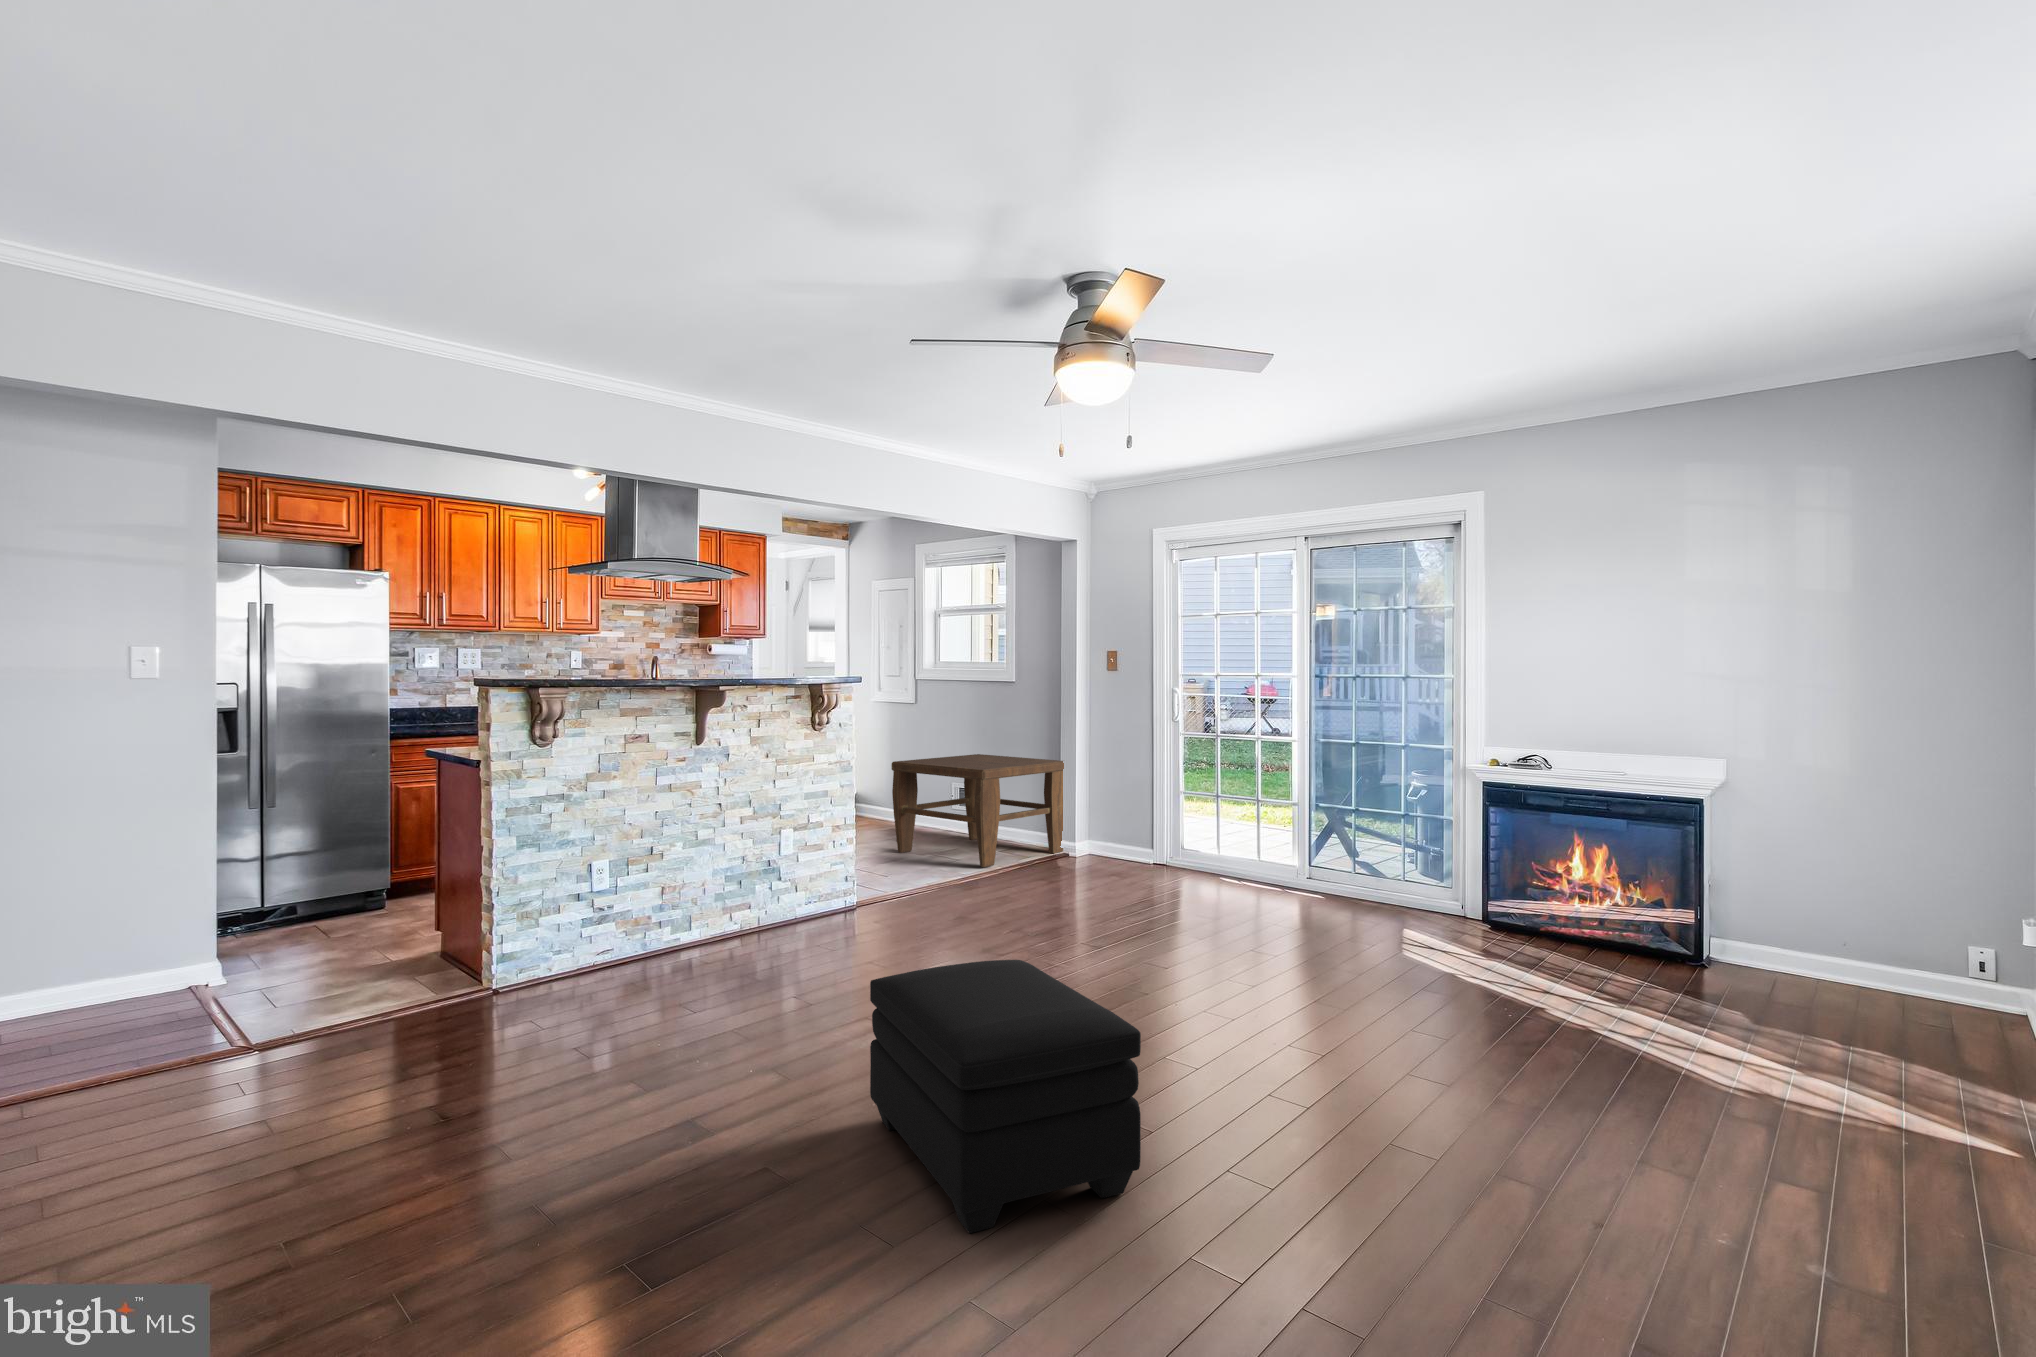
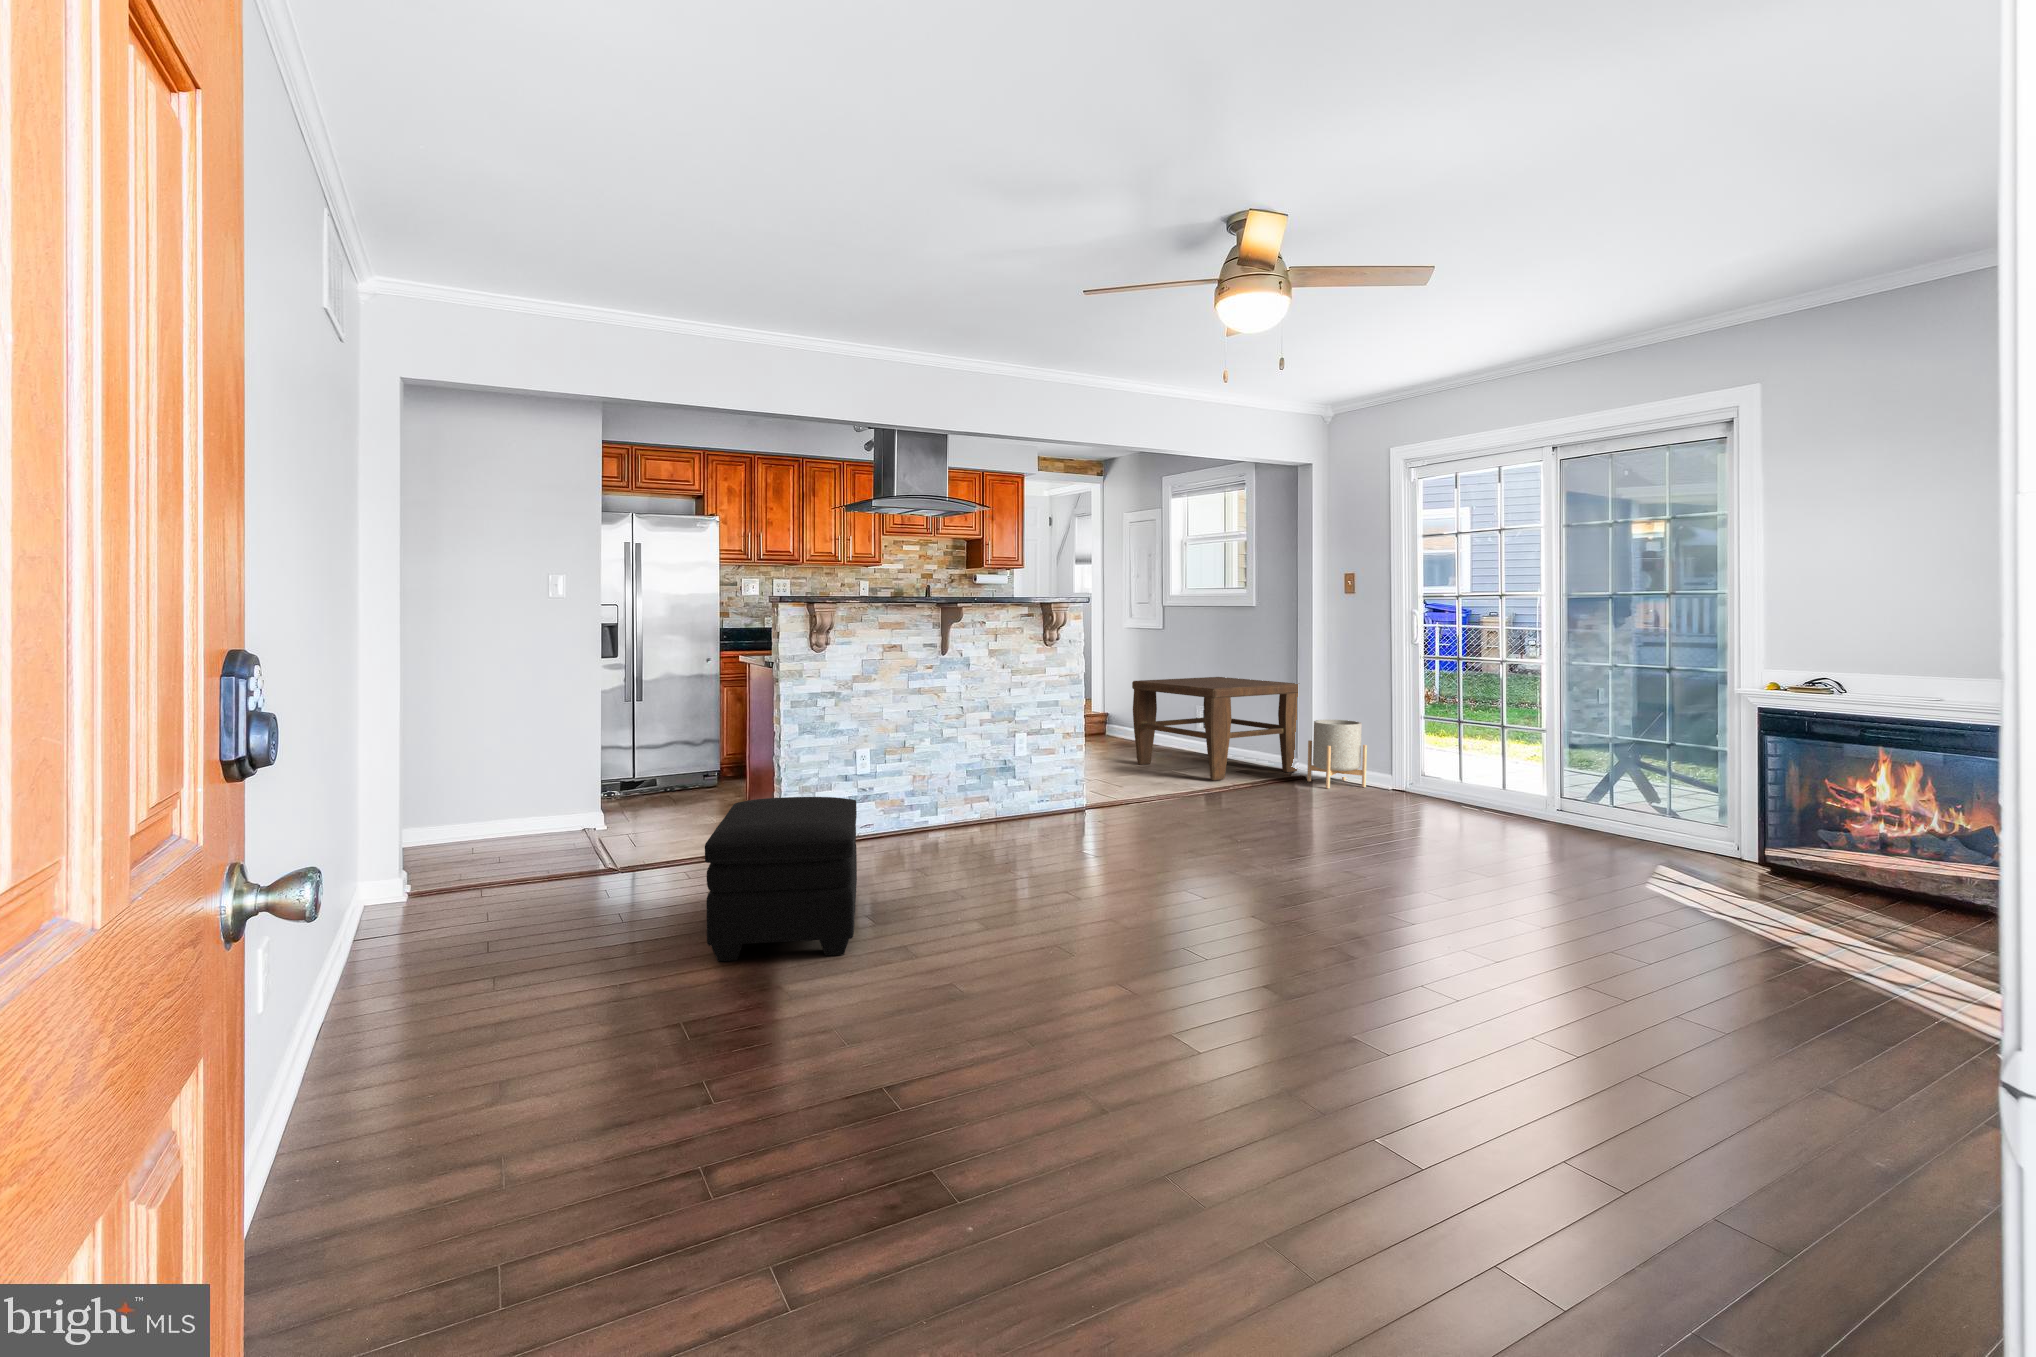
planter: none [1076,798,1134,870] -> present [1307,720,1367,788]
ottoman: present [870,960,1141,1233] -> present [705,797,857,961]

